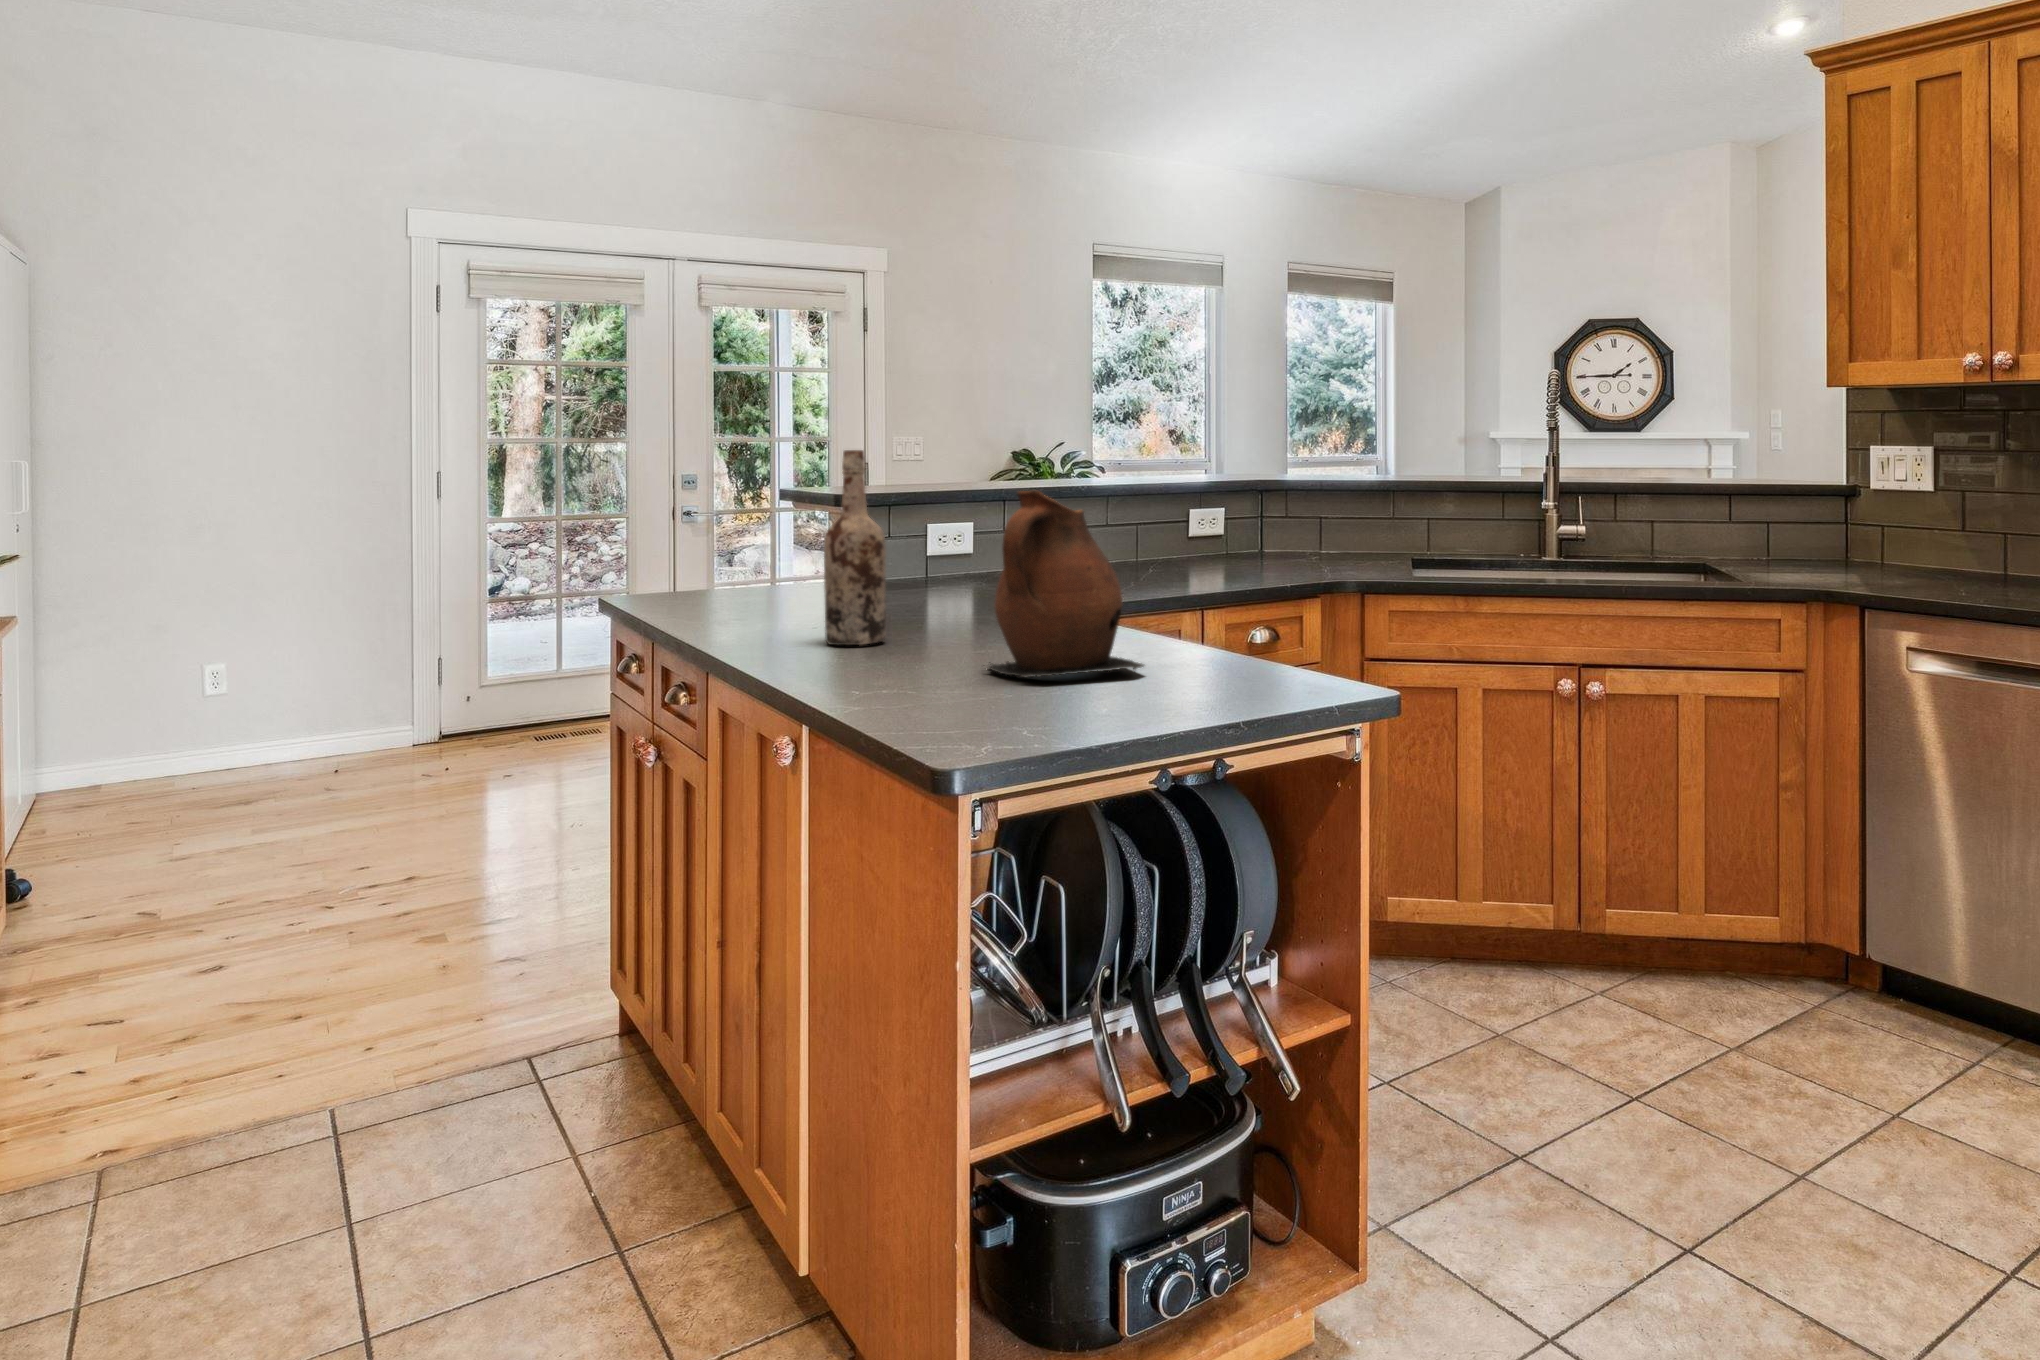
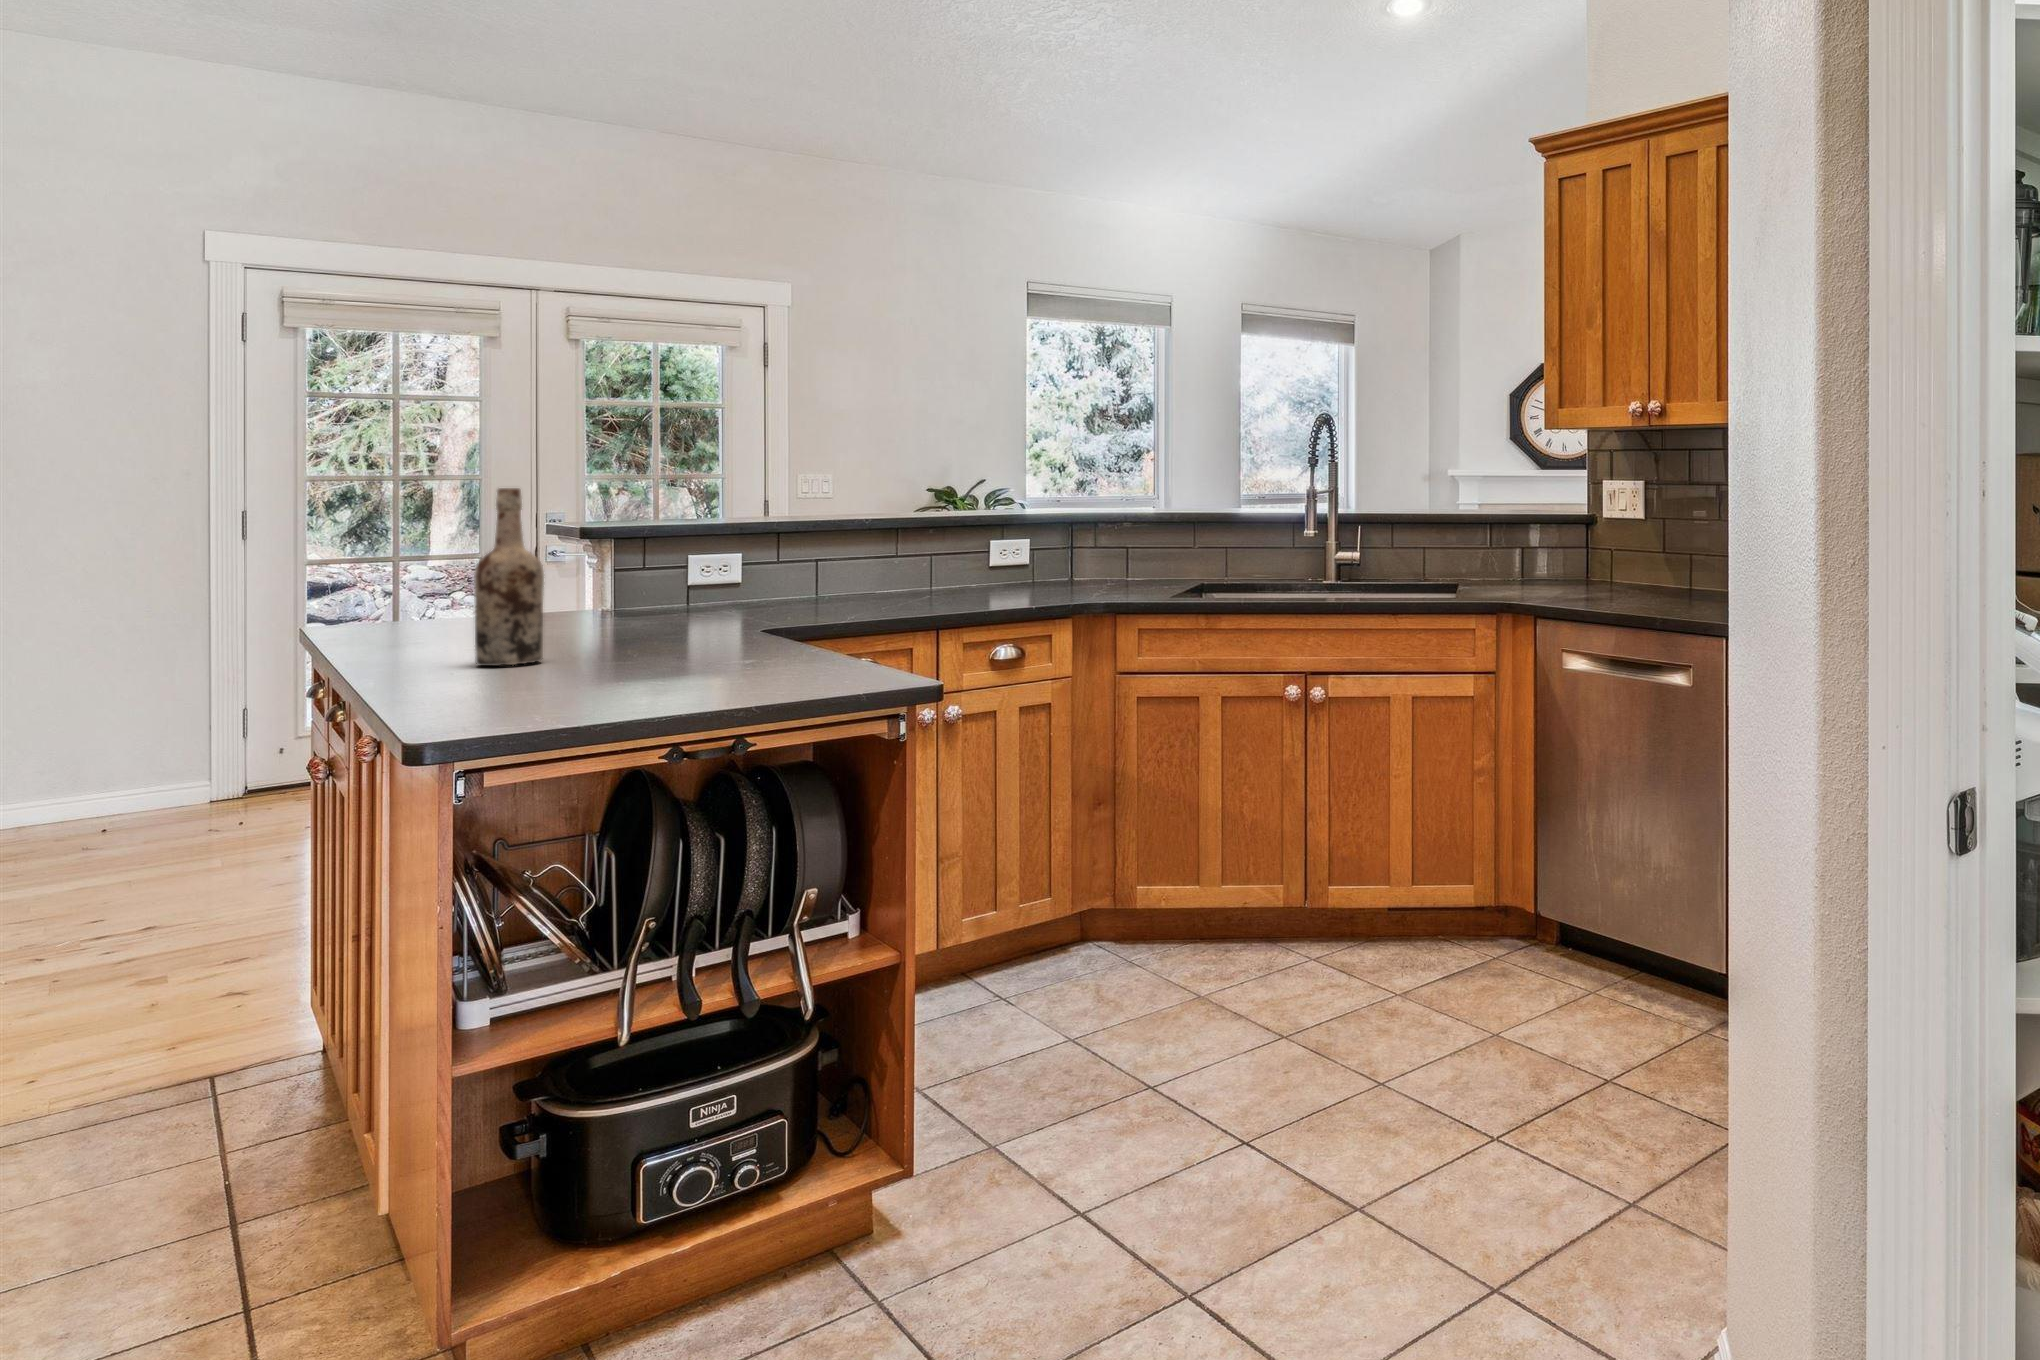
ceramic pitcher: present [983,491,1144,678] -> none [585,523,740,685]

